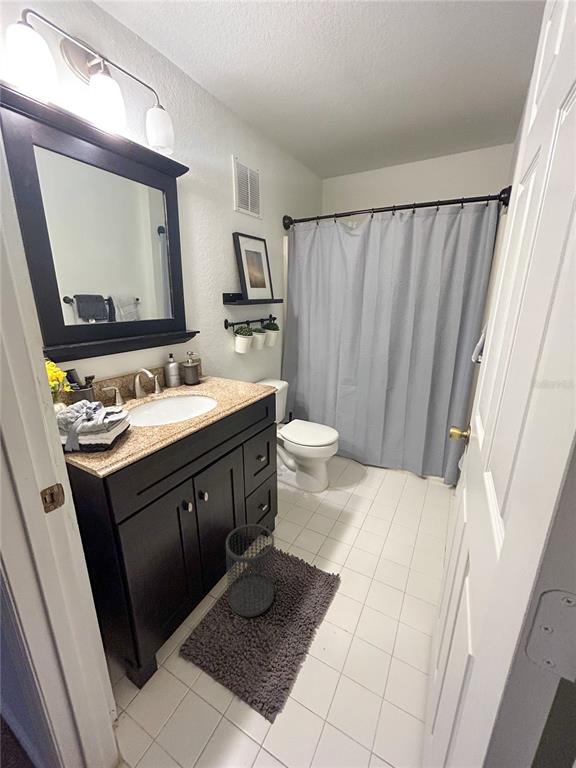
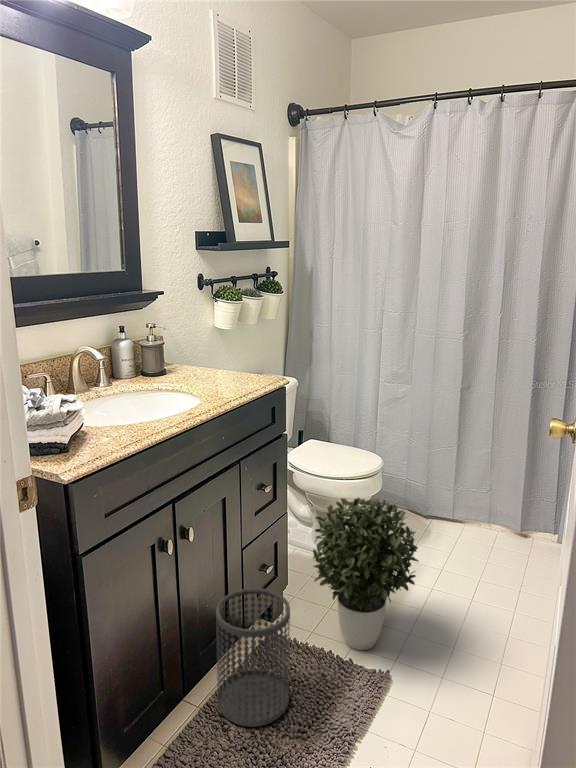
potted plant: none [292,462,359,558] -> present [313,497,419,650]

